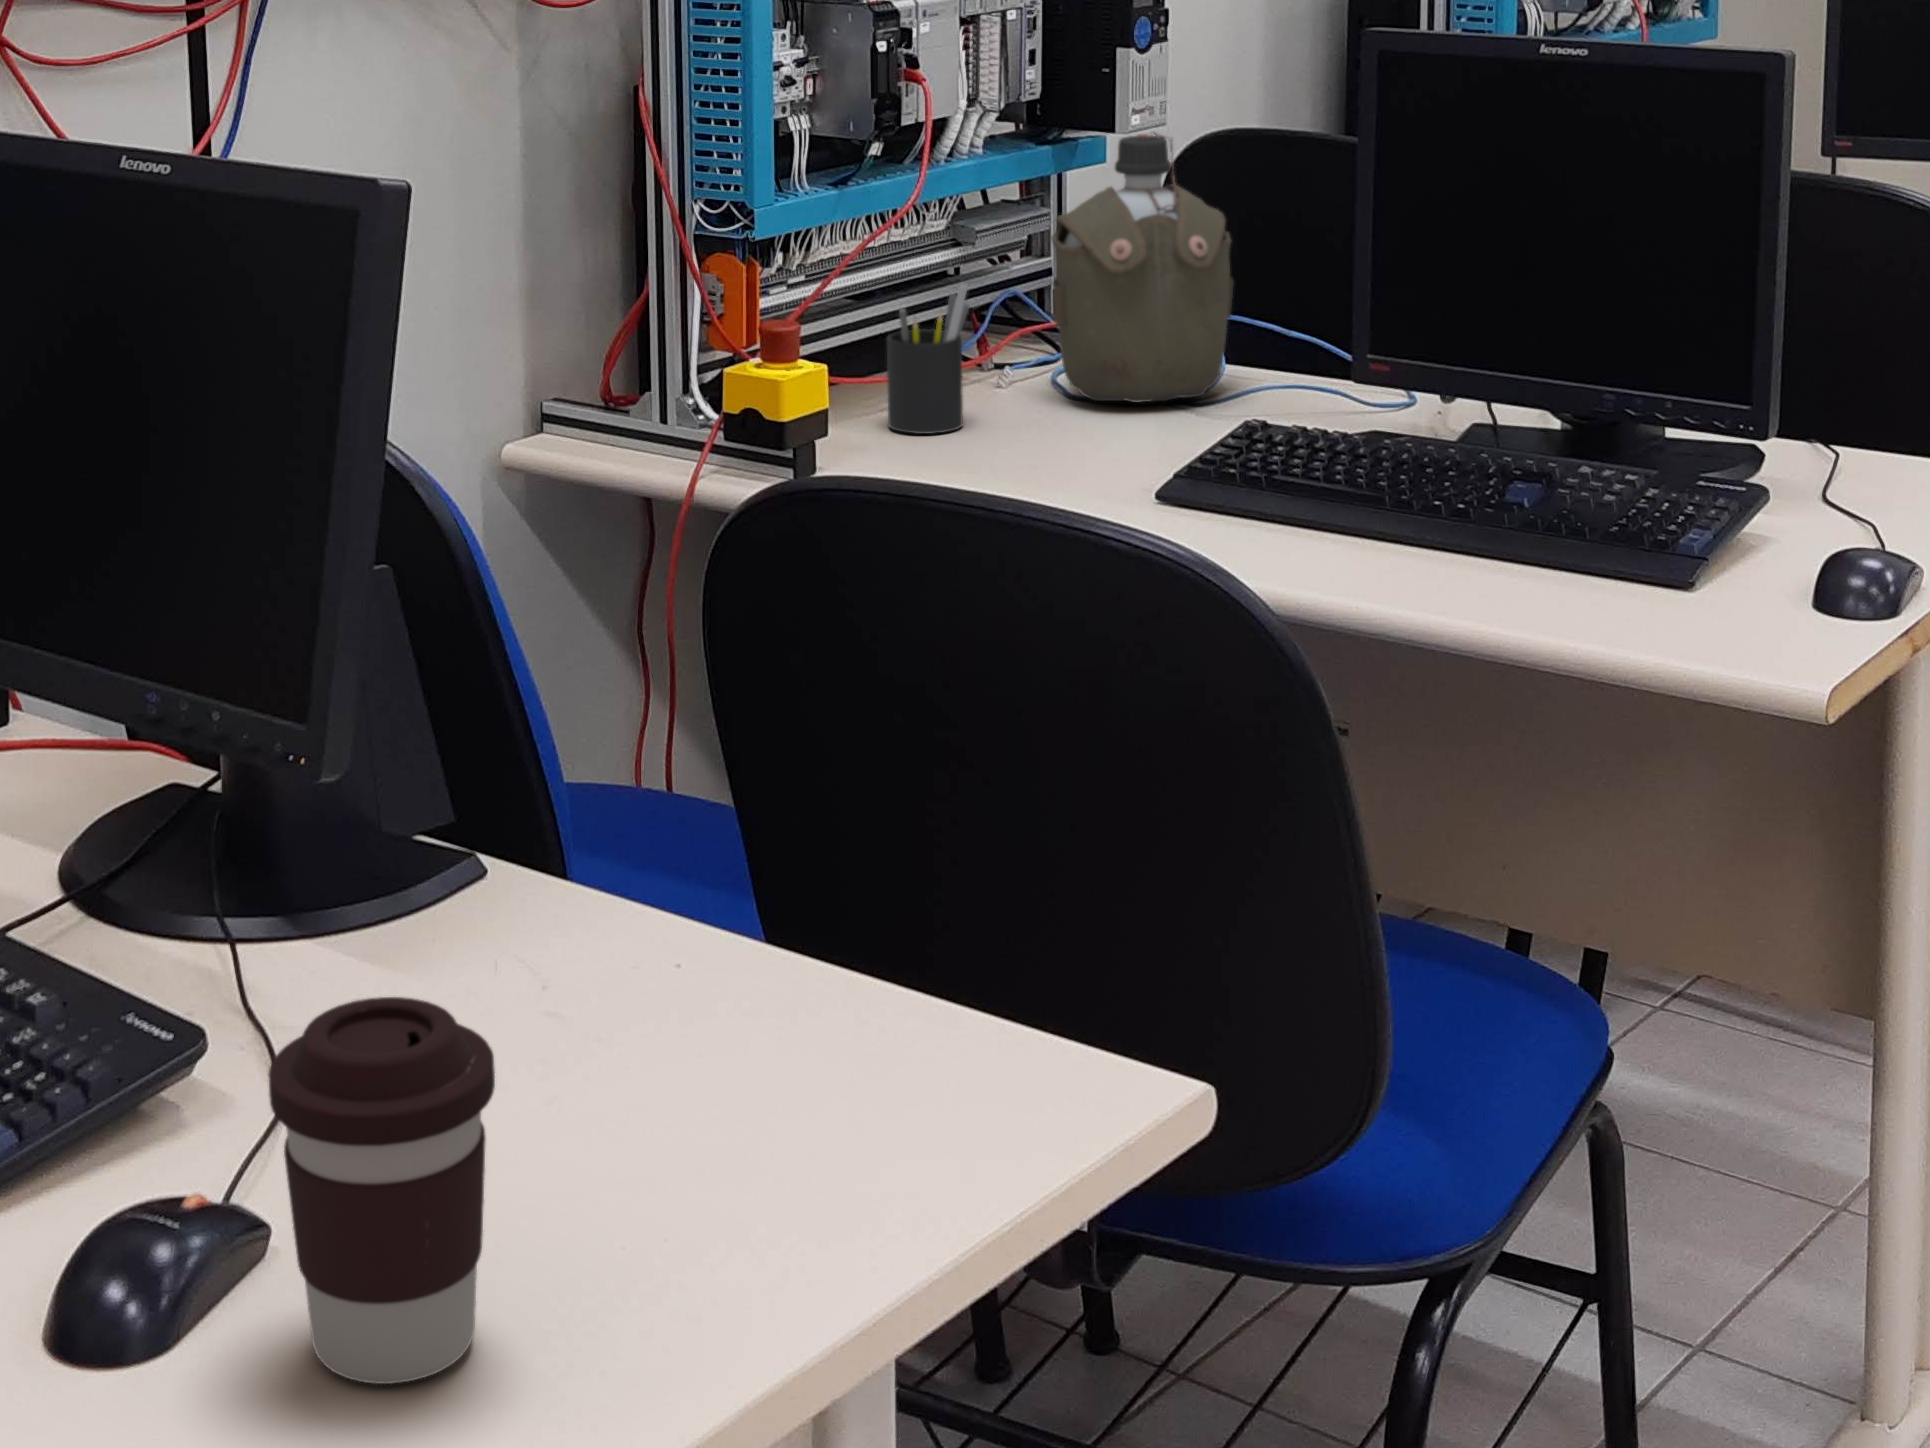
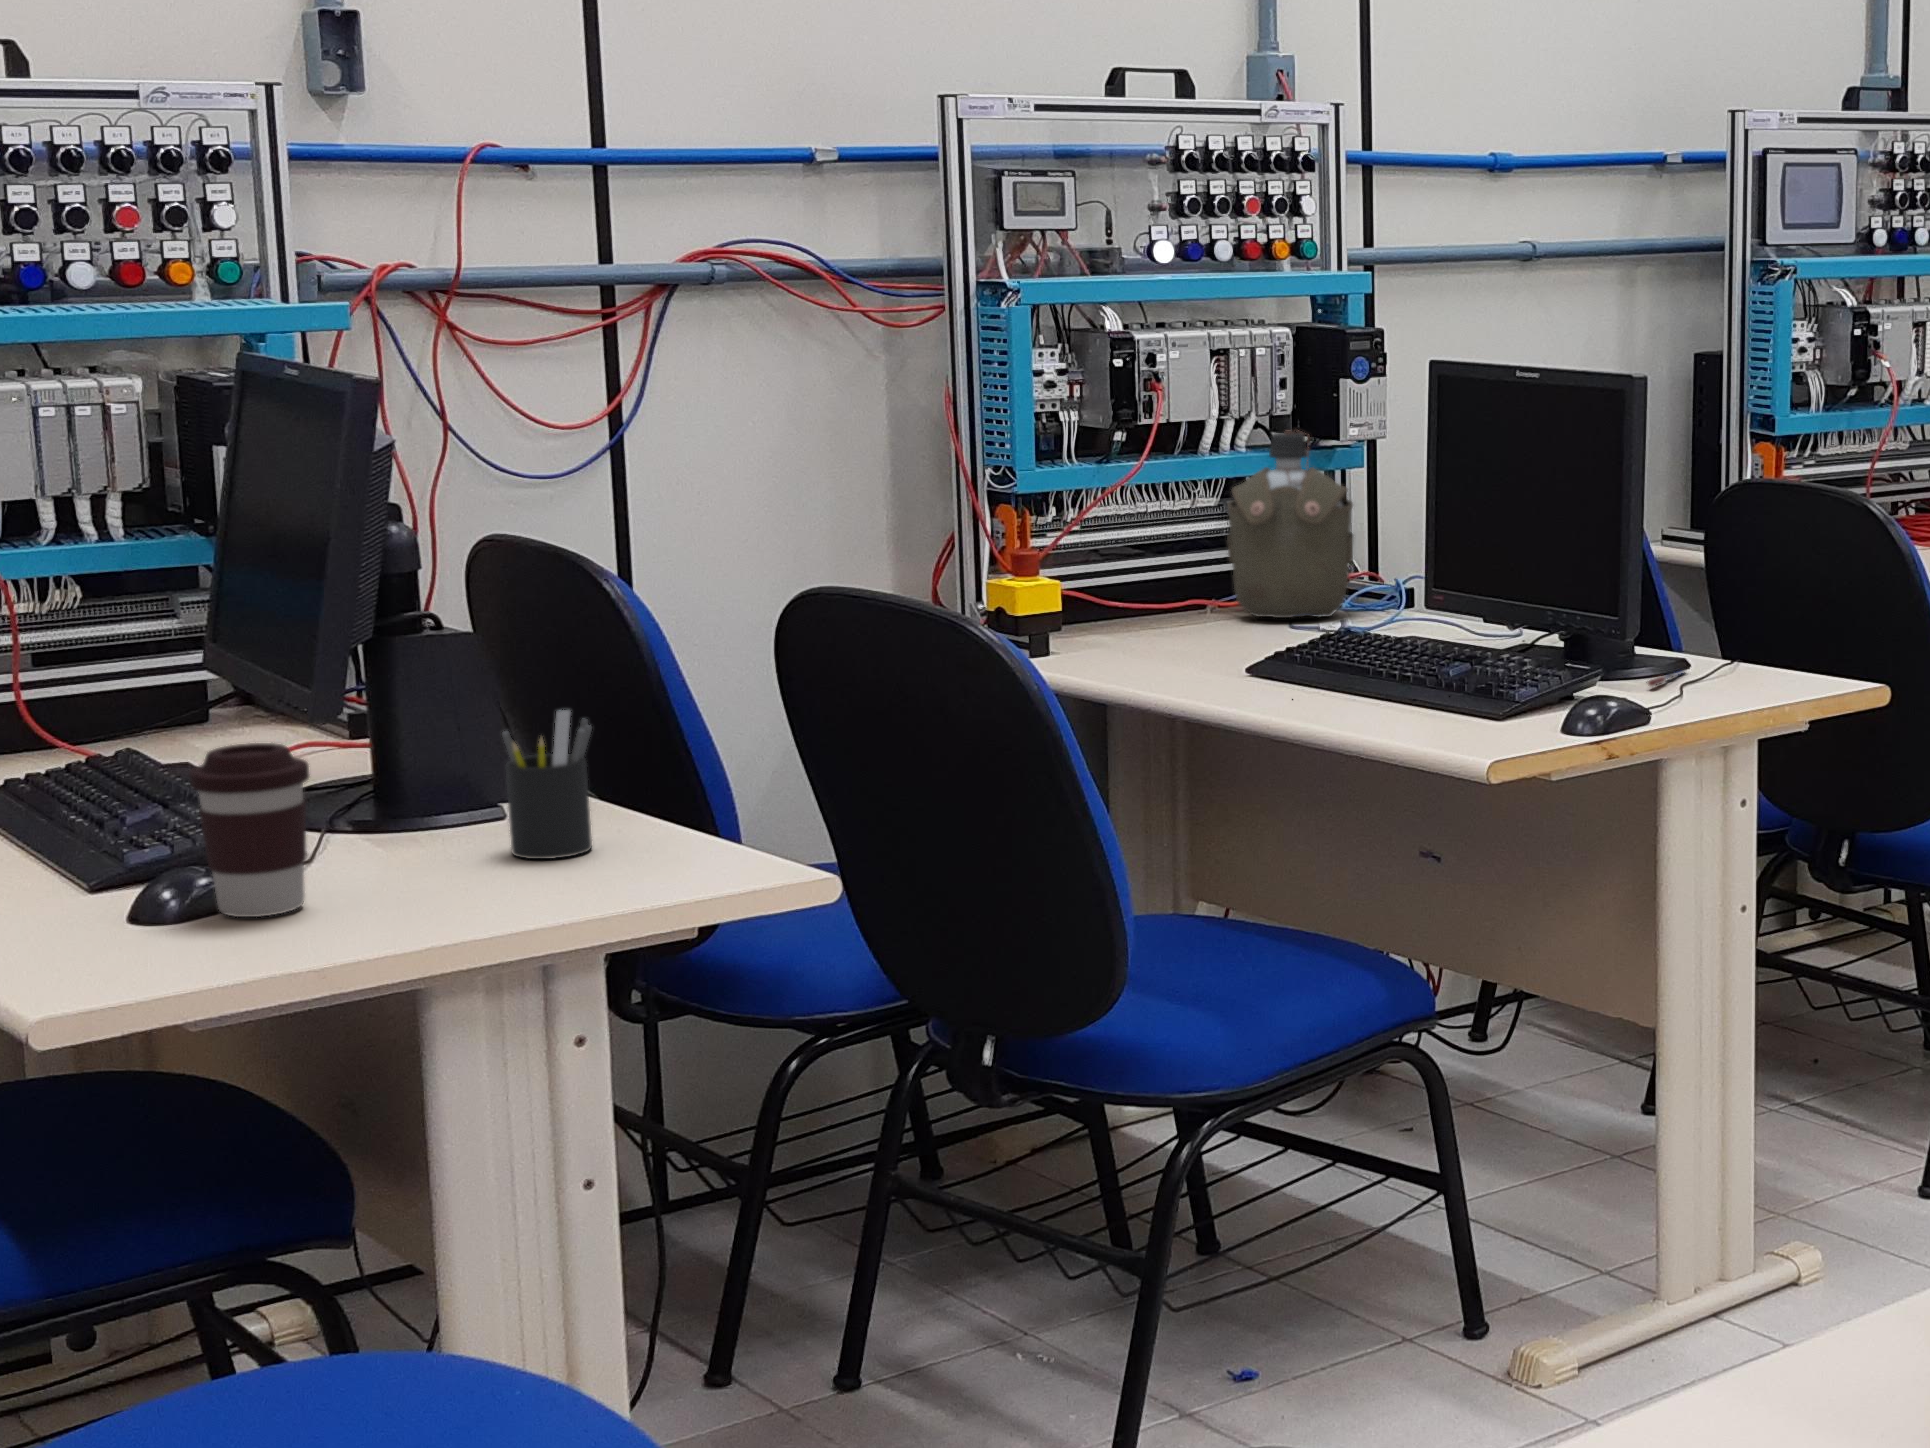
pen holder: present [887,285,970,434] -> present [502,710,592,859]
pen: none [1883,478,1923,518] -> present [1646,670,1685,686]

